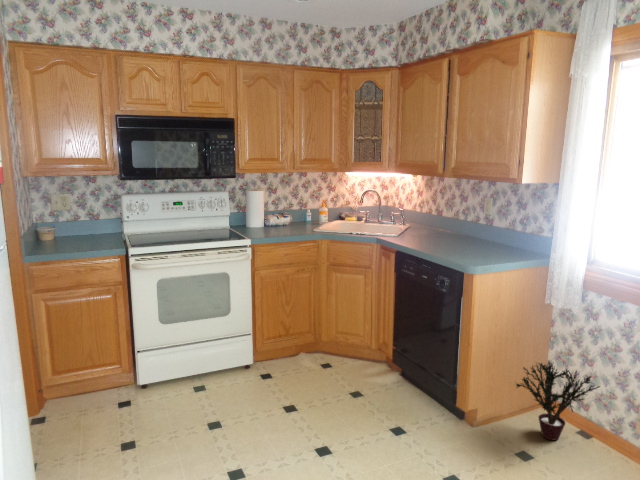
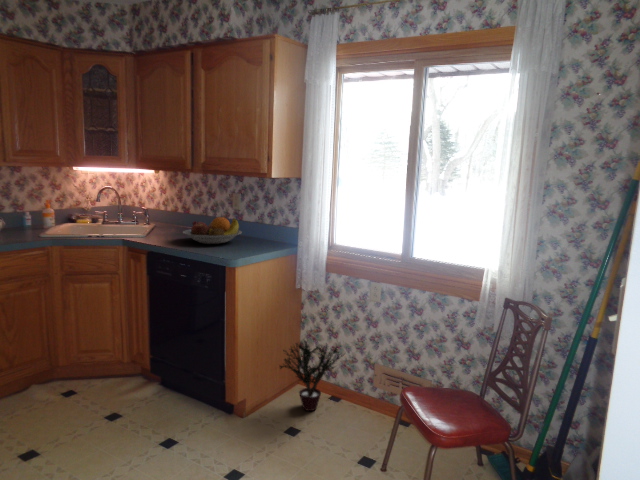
fruit bowl: none [429,223,488,249] -> present [183,217,242,244]

